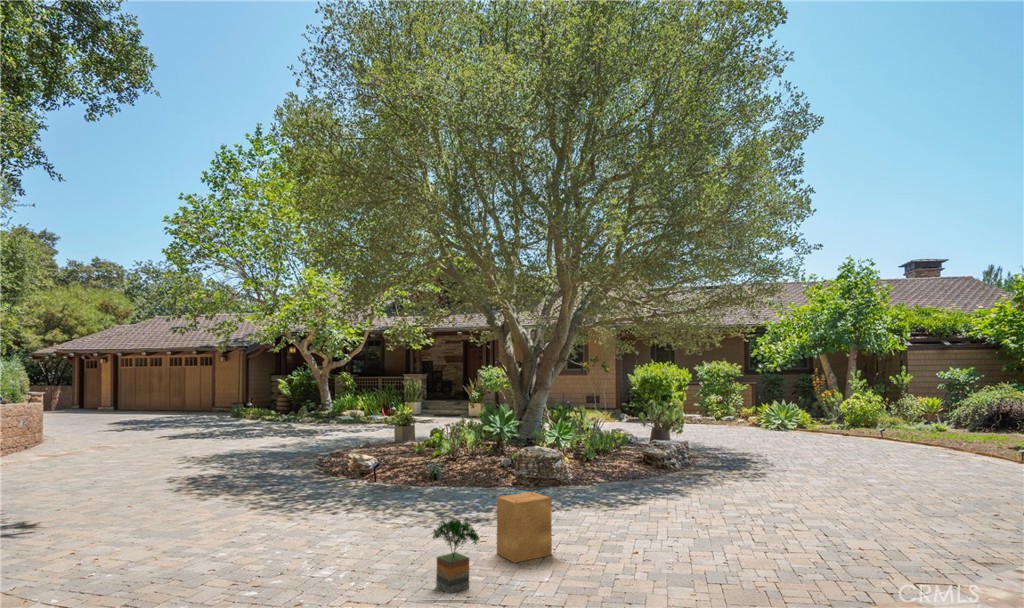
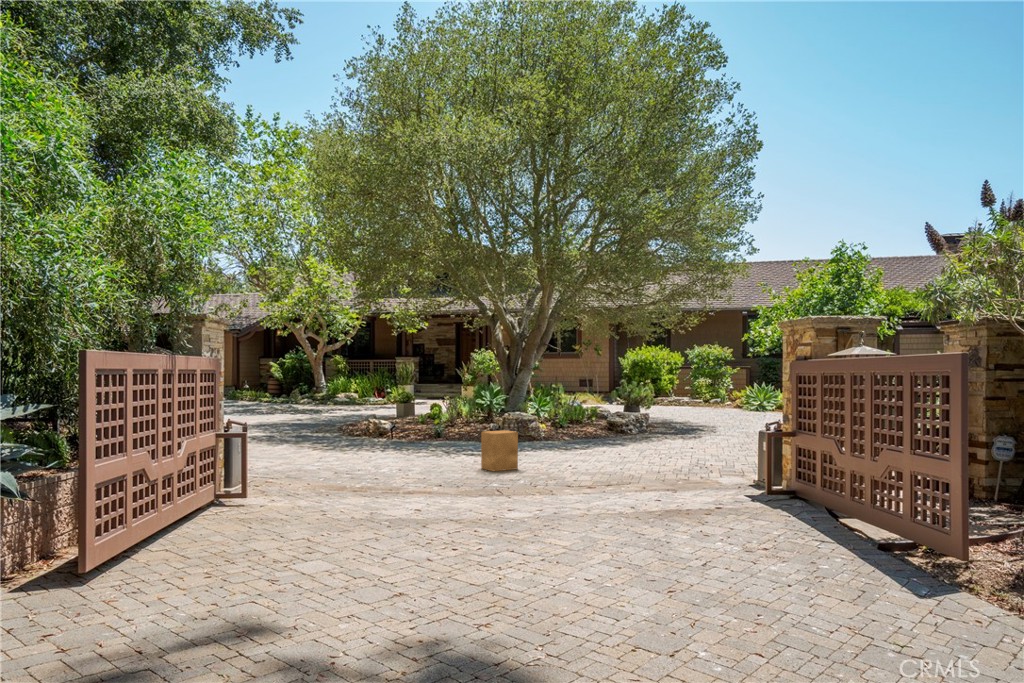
potted tree: present [433,519,479,593] -> none [439,439,470,480]

